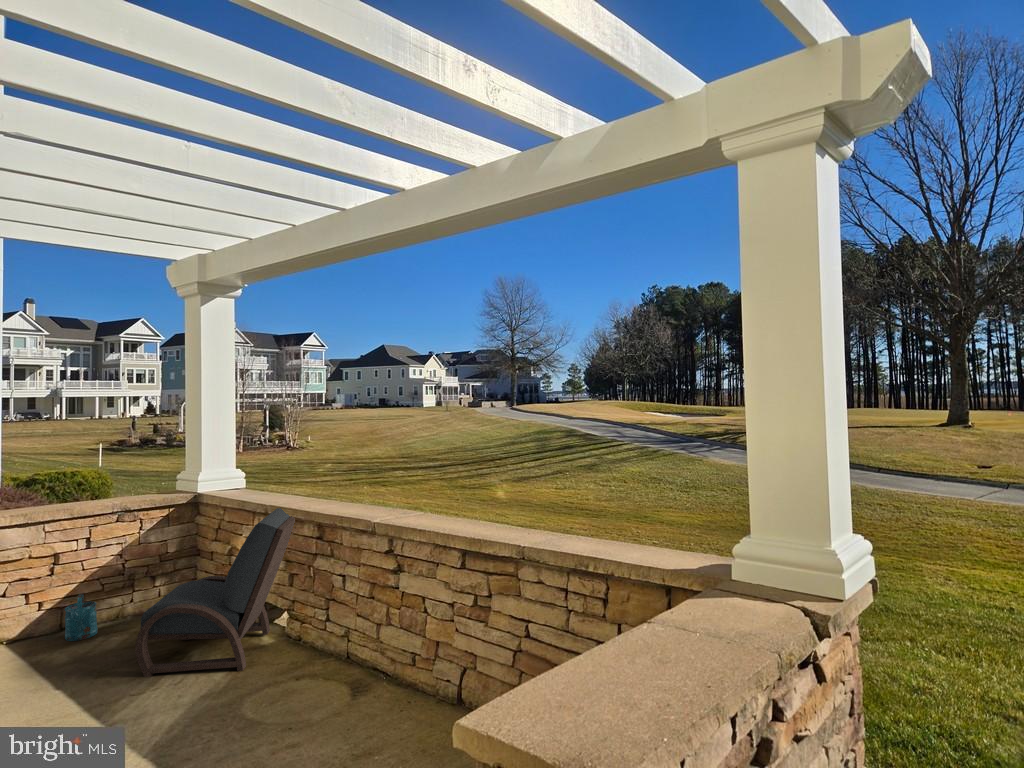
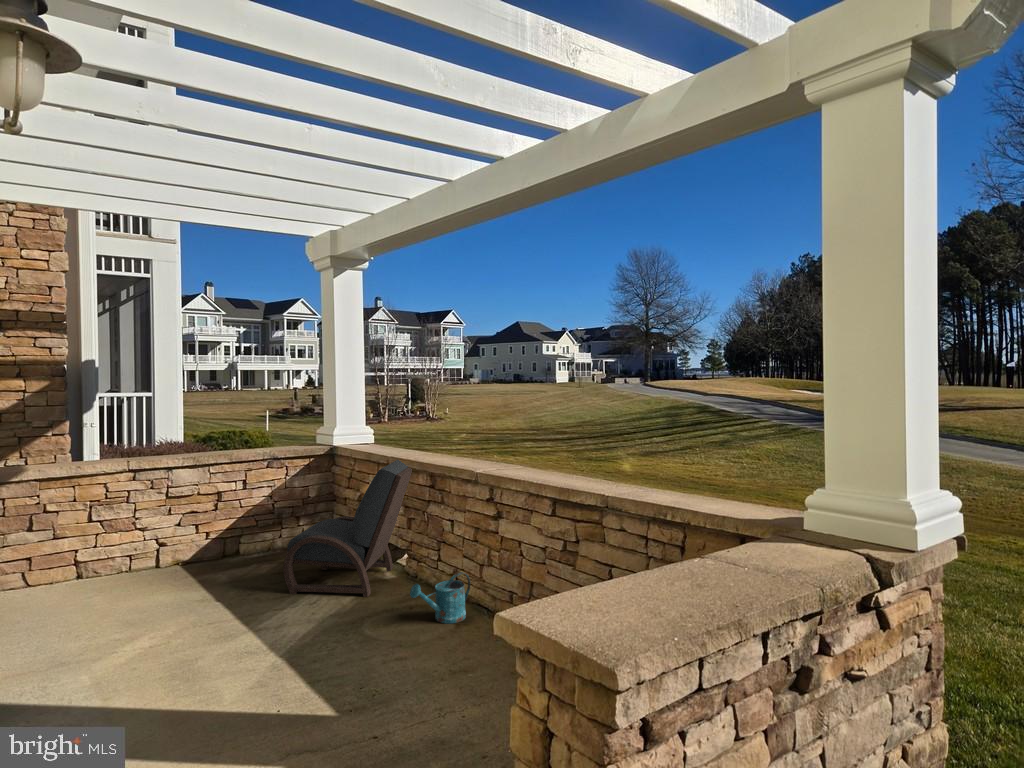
watering can: present [65,594,98,641] -> present [410,572,470,624]

